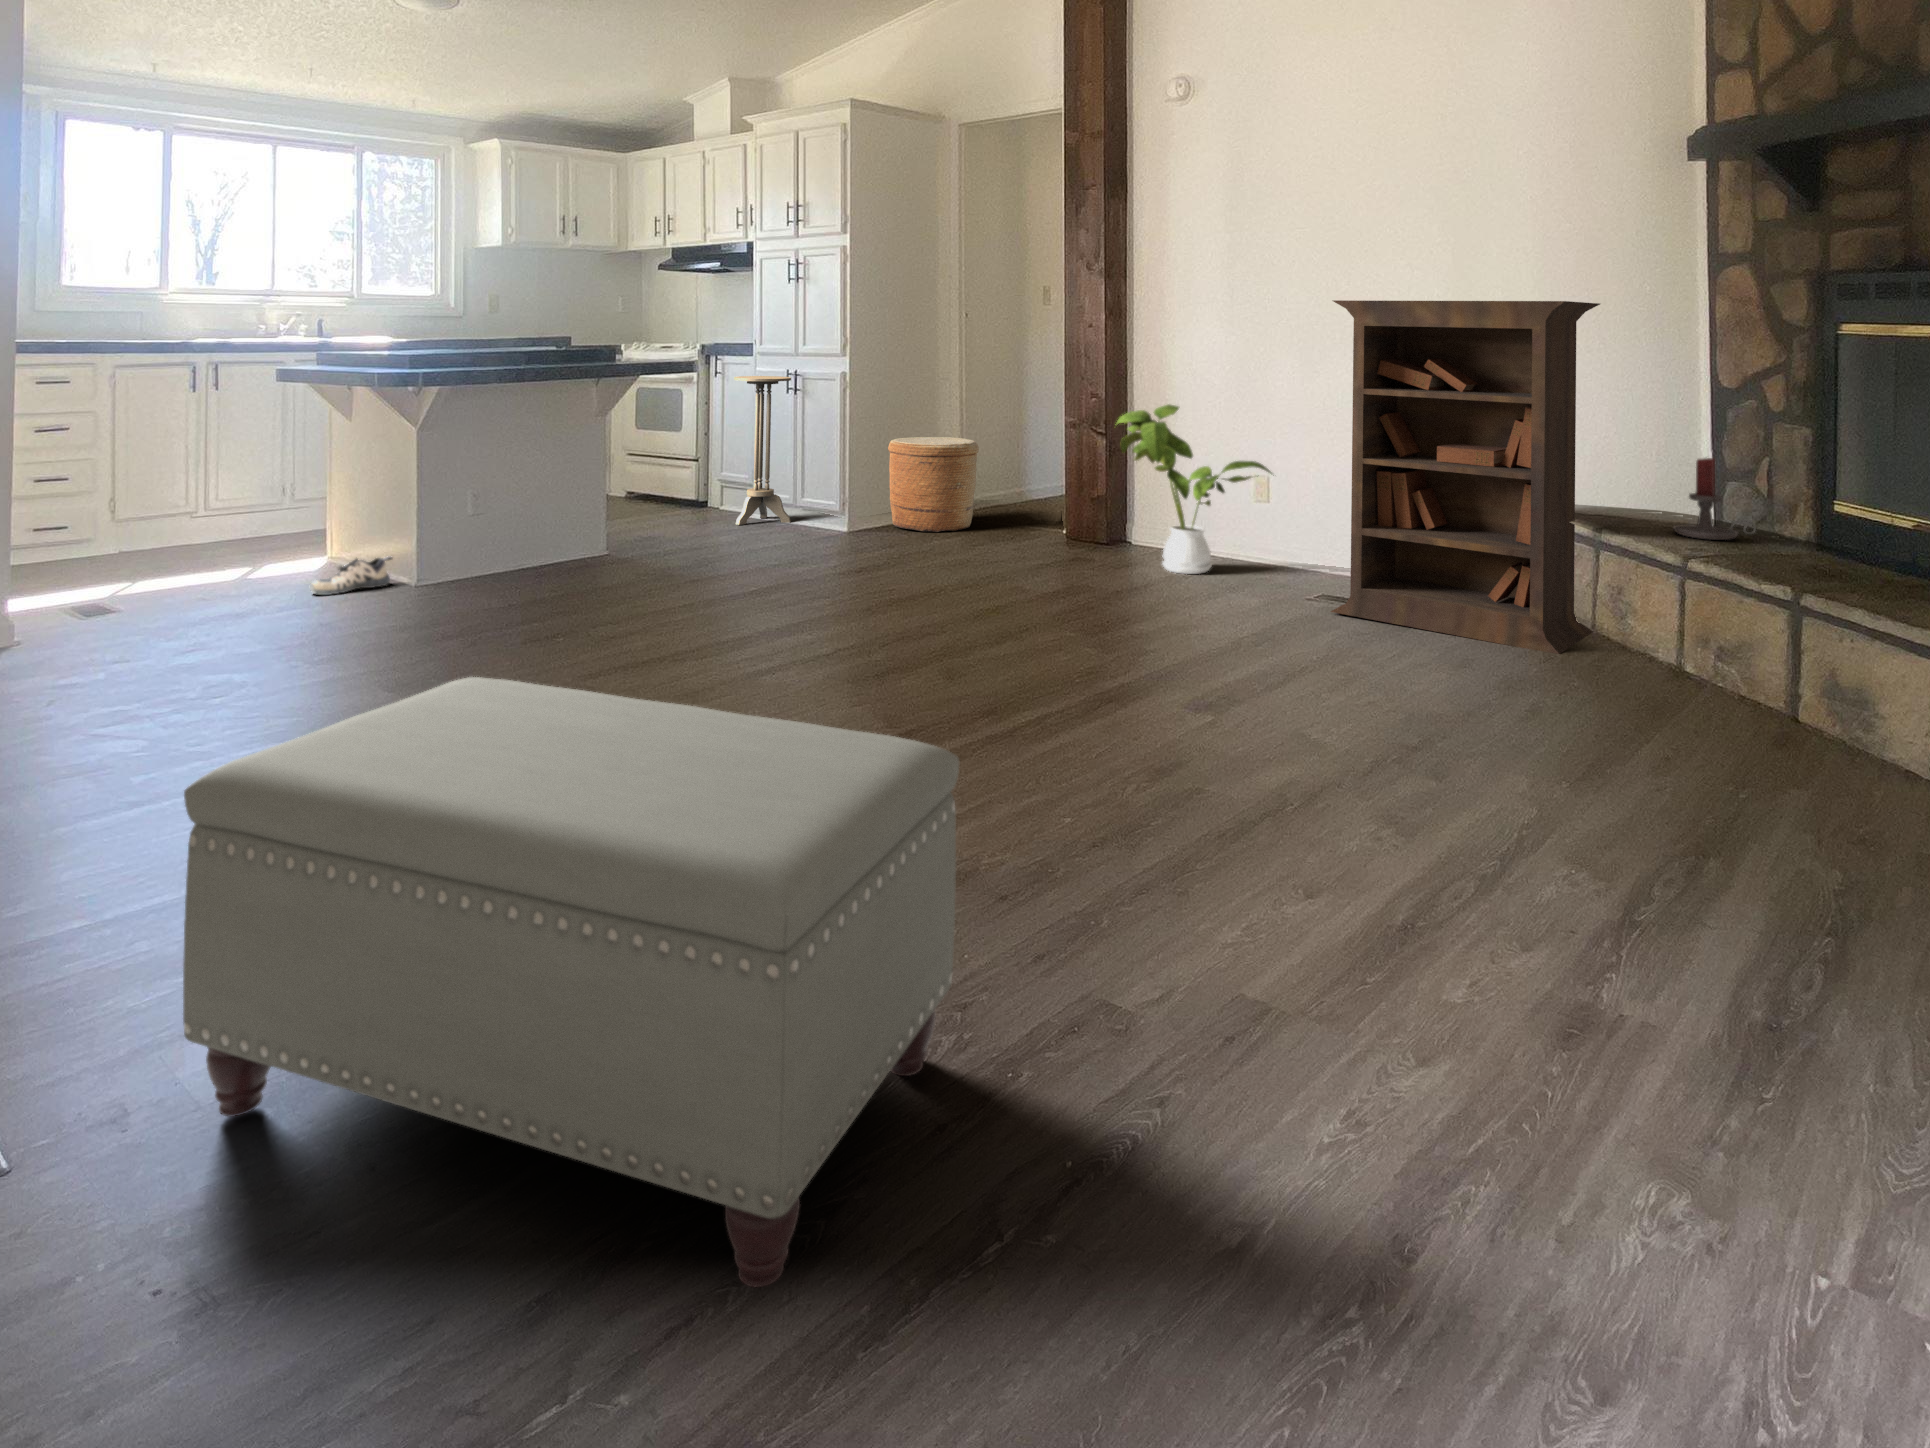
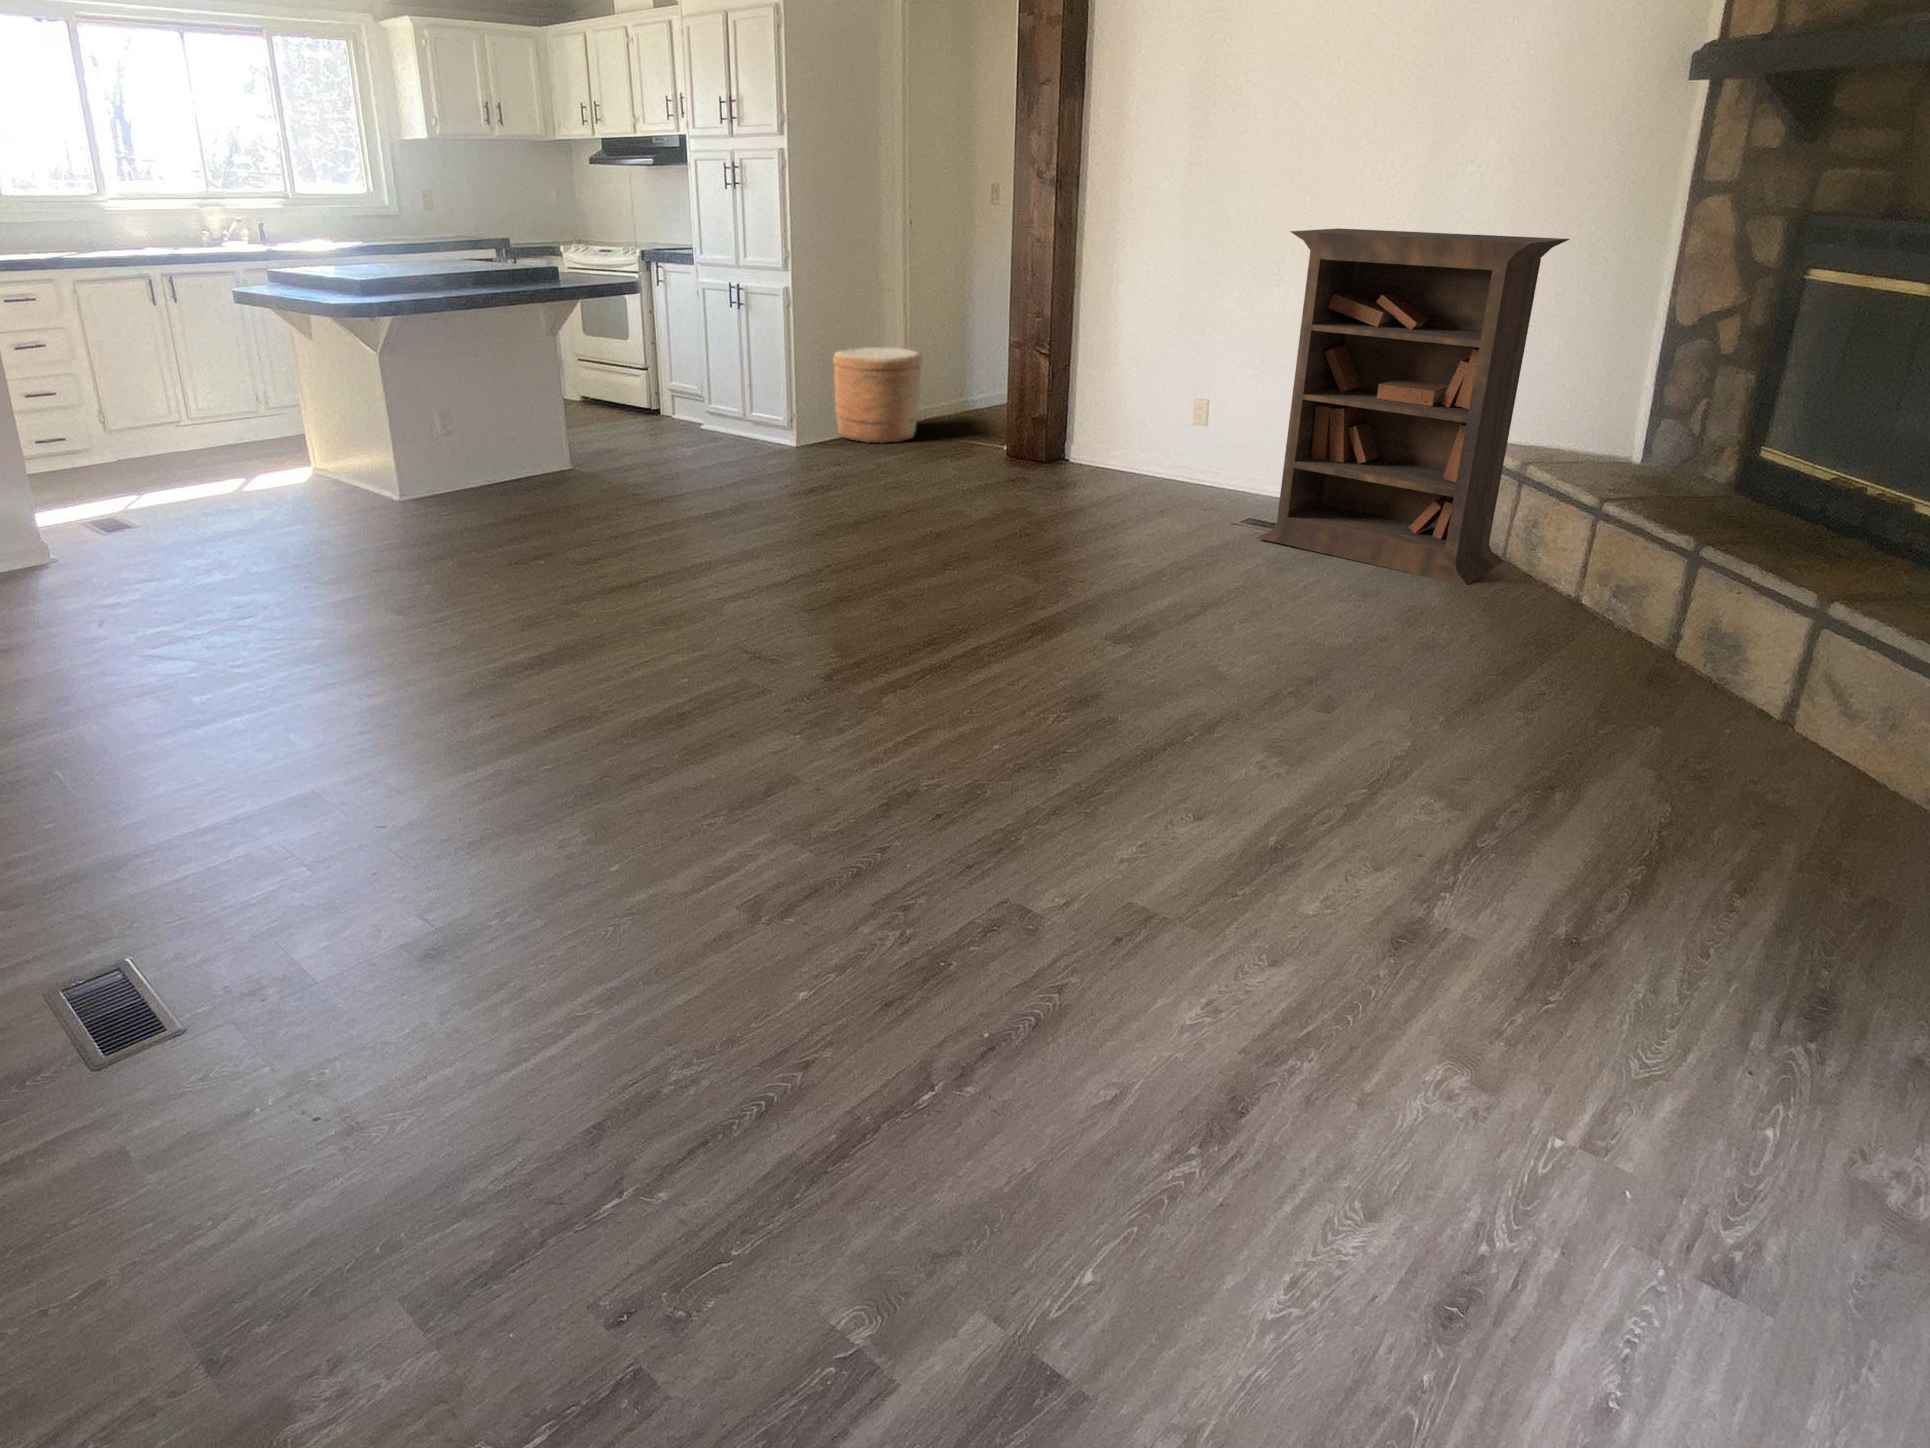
side table: present [734,376,791,525] -> none [677,285,740,435]
house plant: present [1115,404,1271,574] -> none [1058,329,1217,493]
candle holder: present [1673,458,1756,540] -> none [1599,401,1681,482]
shoe: present [310,557,392,595] -> none [301,476,373,513]
ottoman: present [183,677,959,1287] -> none [283,659,914,1122]

